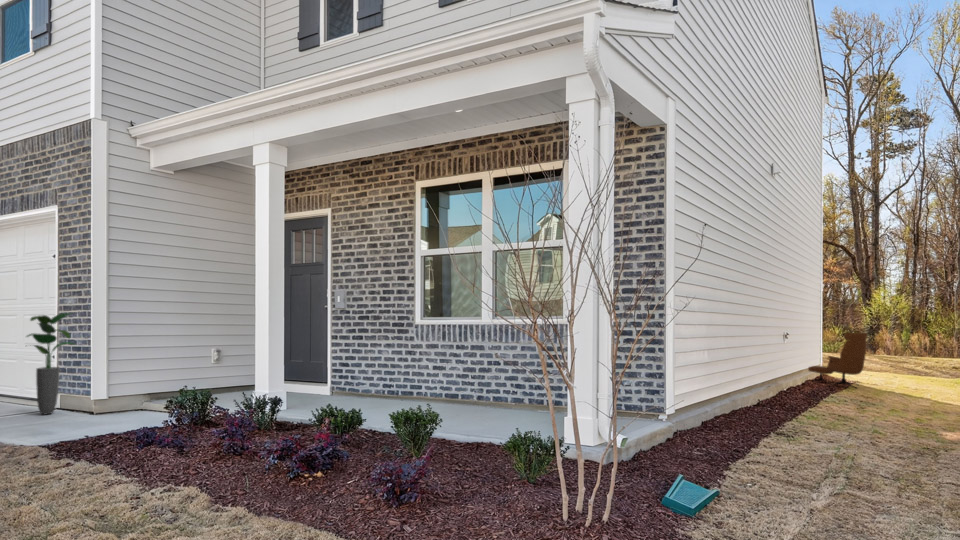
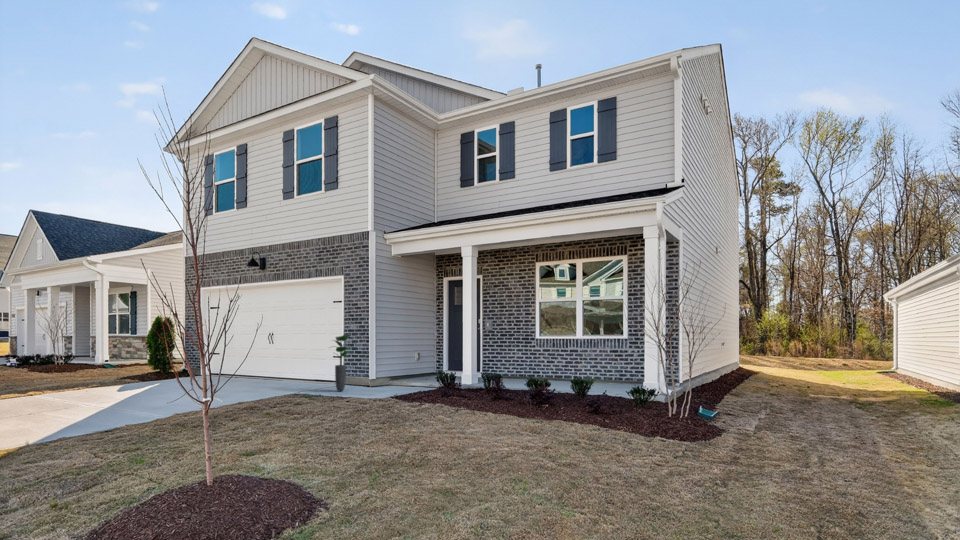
lounge chair: present [808,333,867,388] -> none [730,340,766,374]

